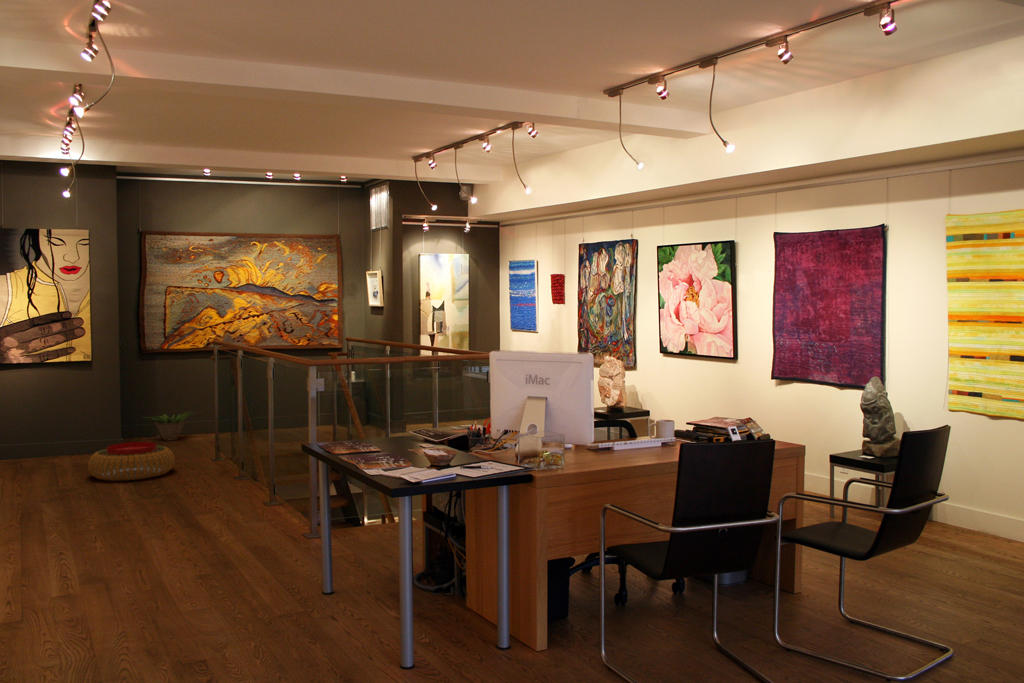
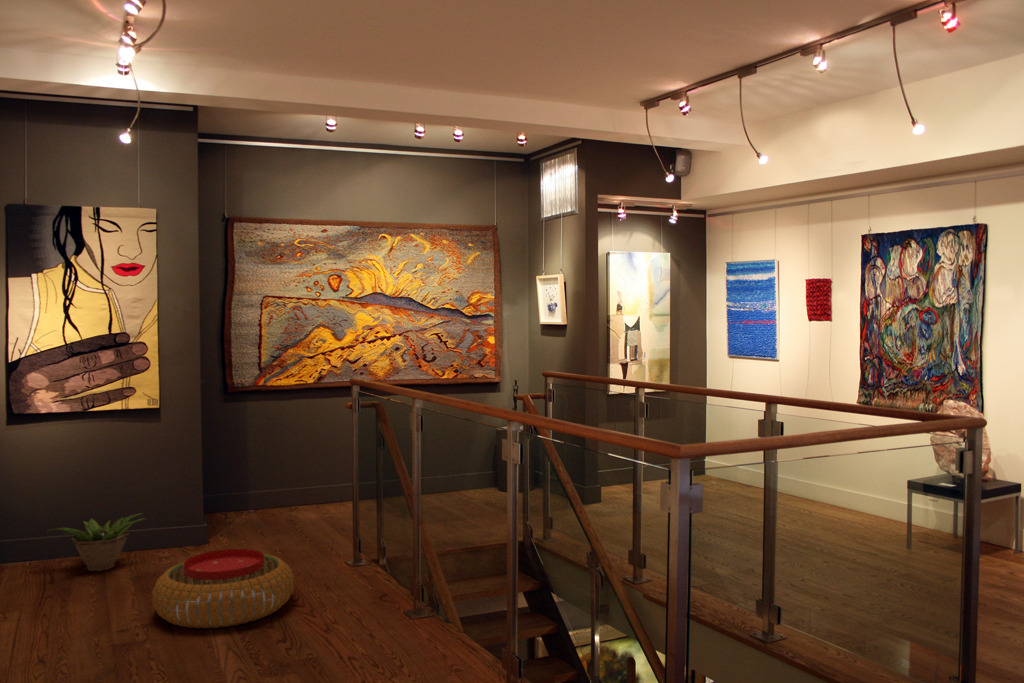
decorative plant: present [145,412,190,440] -> present [49,513,143,571]

